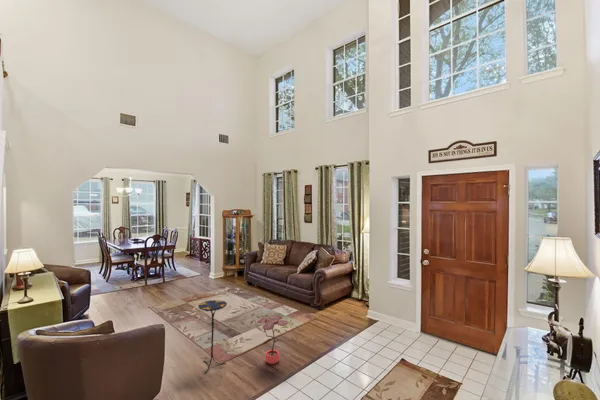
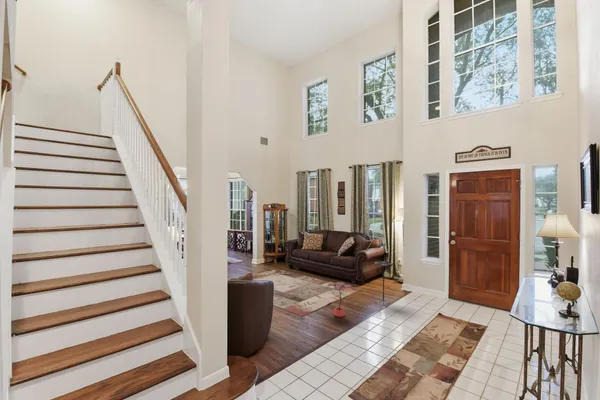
side table: present [198,300,227,373] -> present [374,262,393,304]

